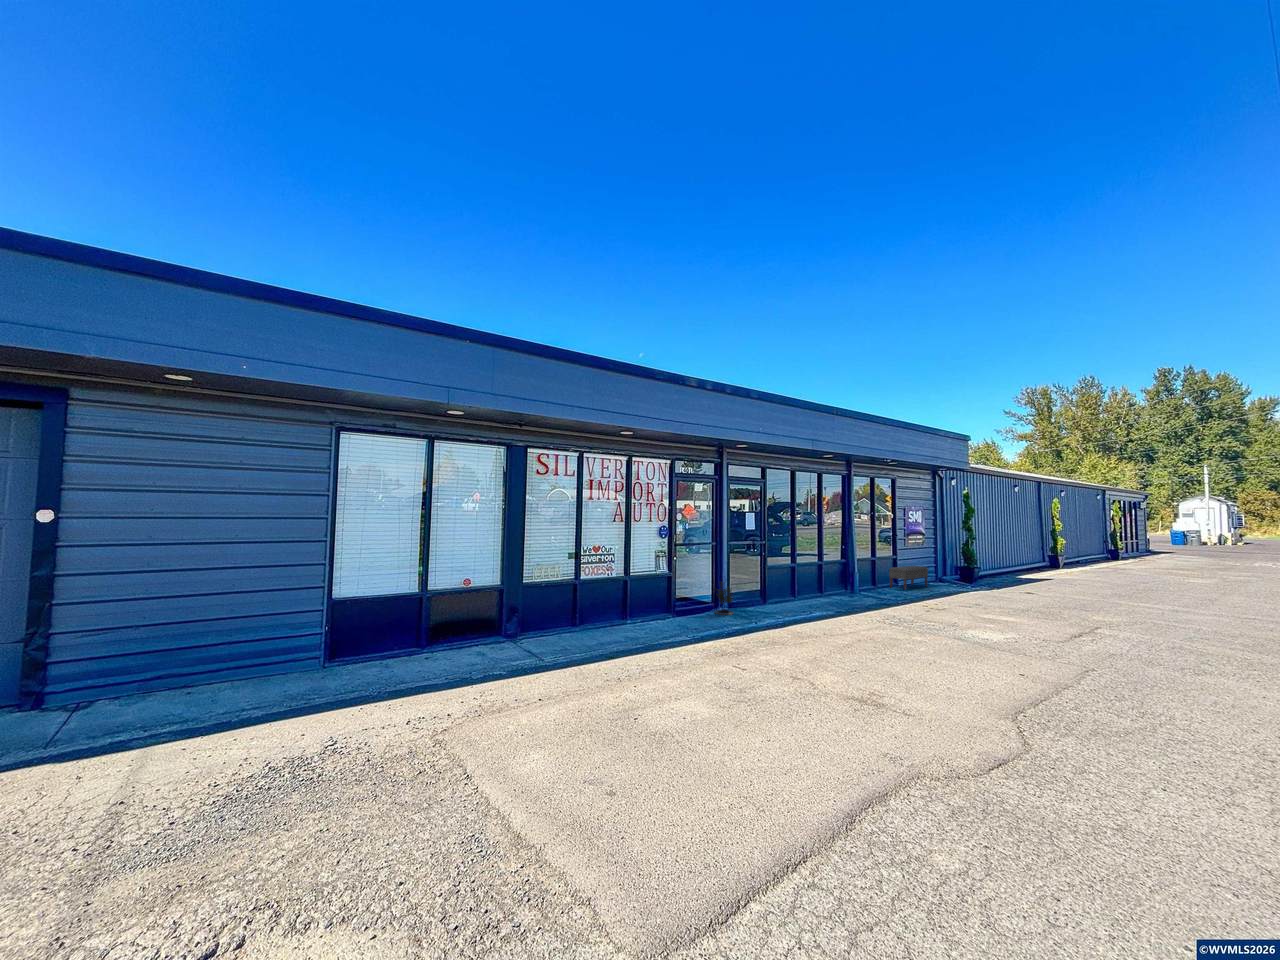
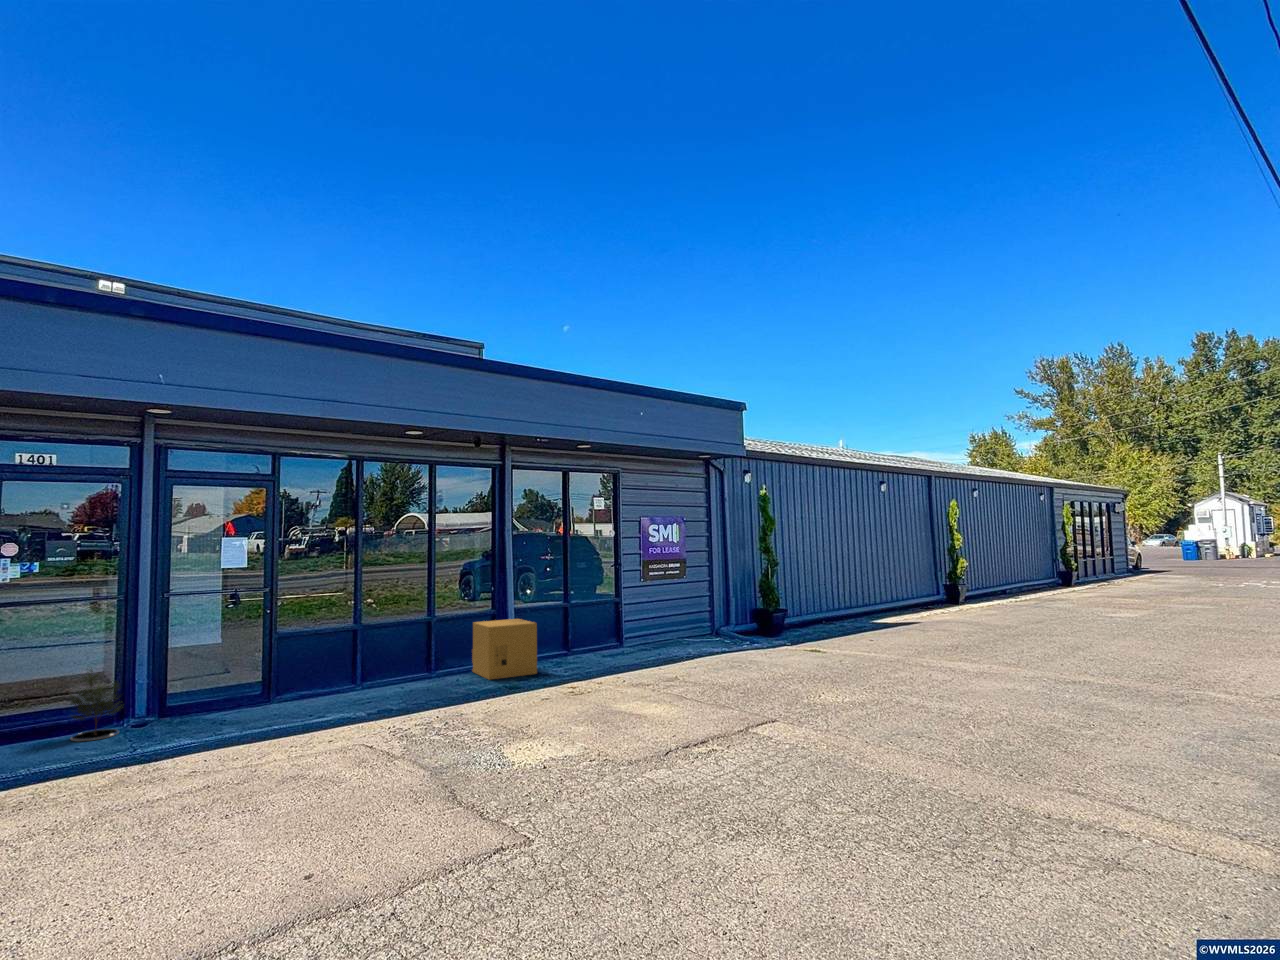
cardboard box: none [837,564,881,598] -> present [472,619,537,680]
bench: present [889,566,928,589] -> none [599,614,674,657]

